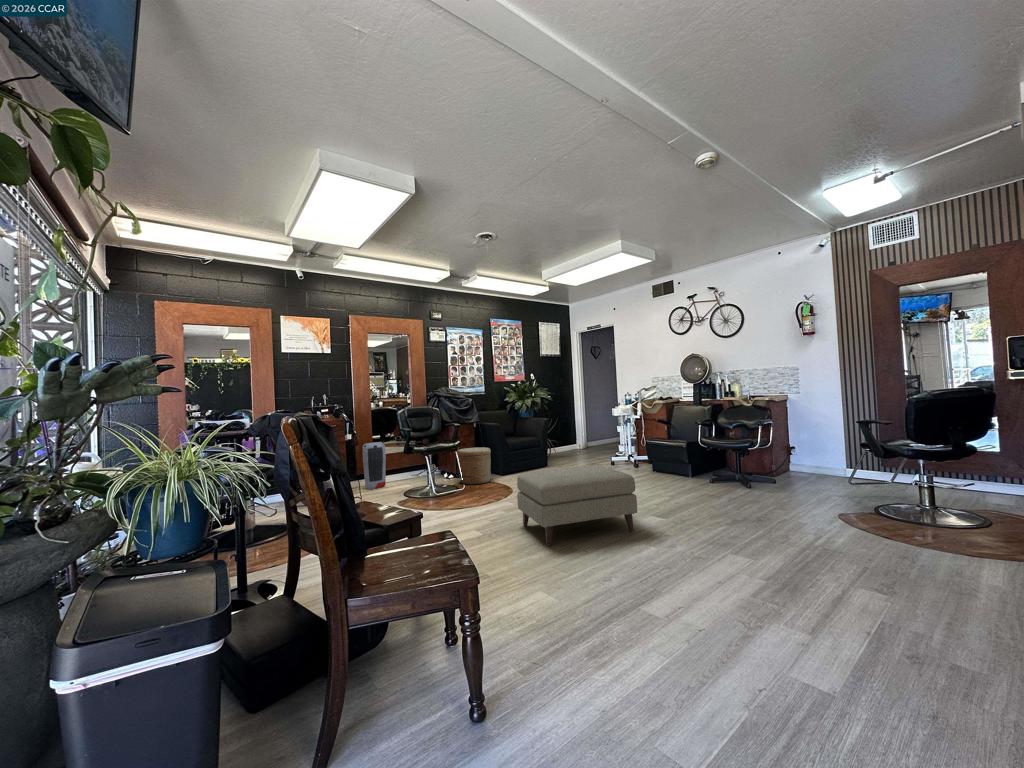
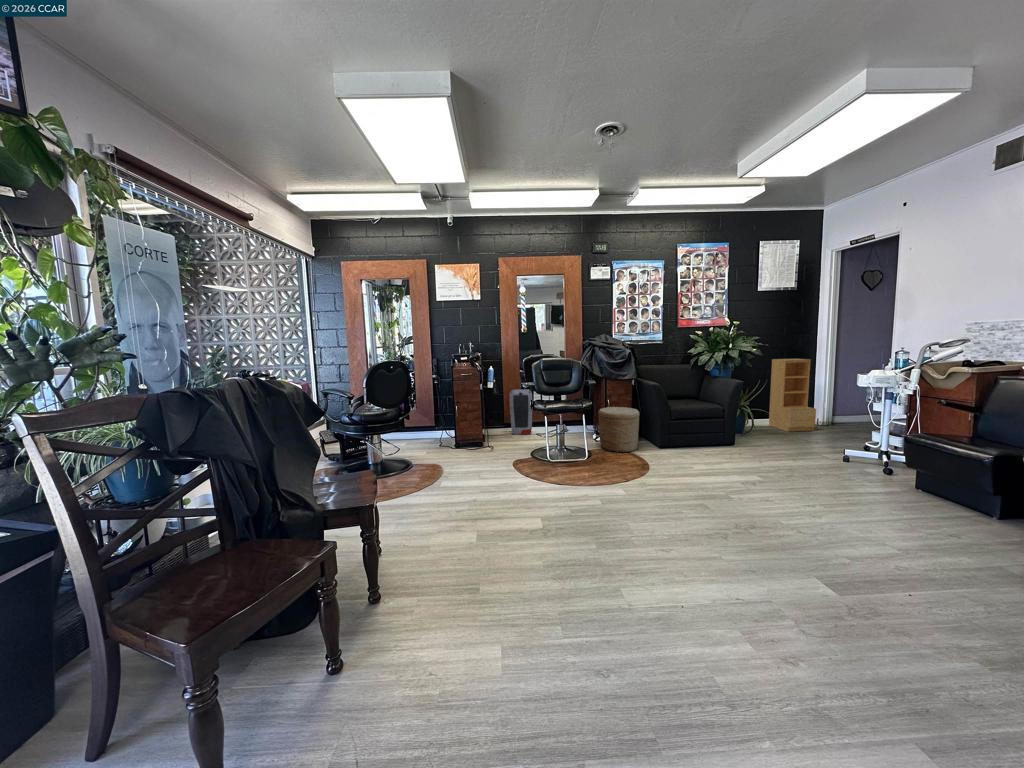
bookshelf: none [554,404,584,457] -> present [769,359,816,432]
ottoman: present [517,465,637,545] -> none [557,470,748,626]

